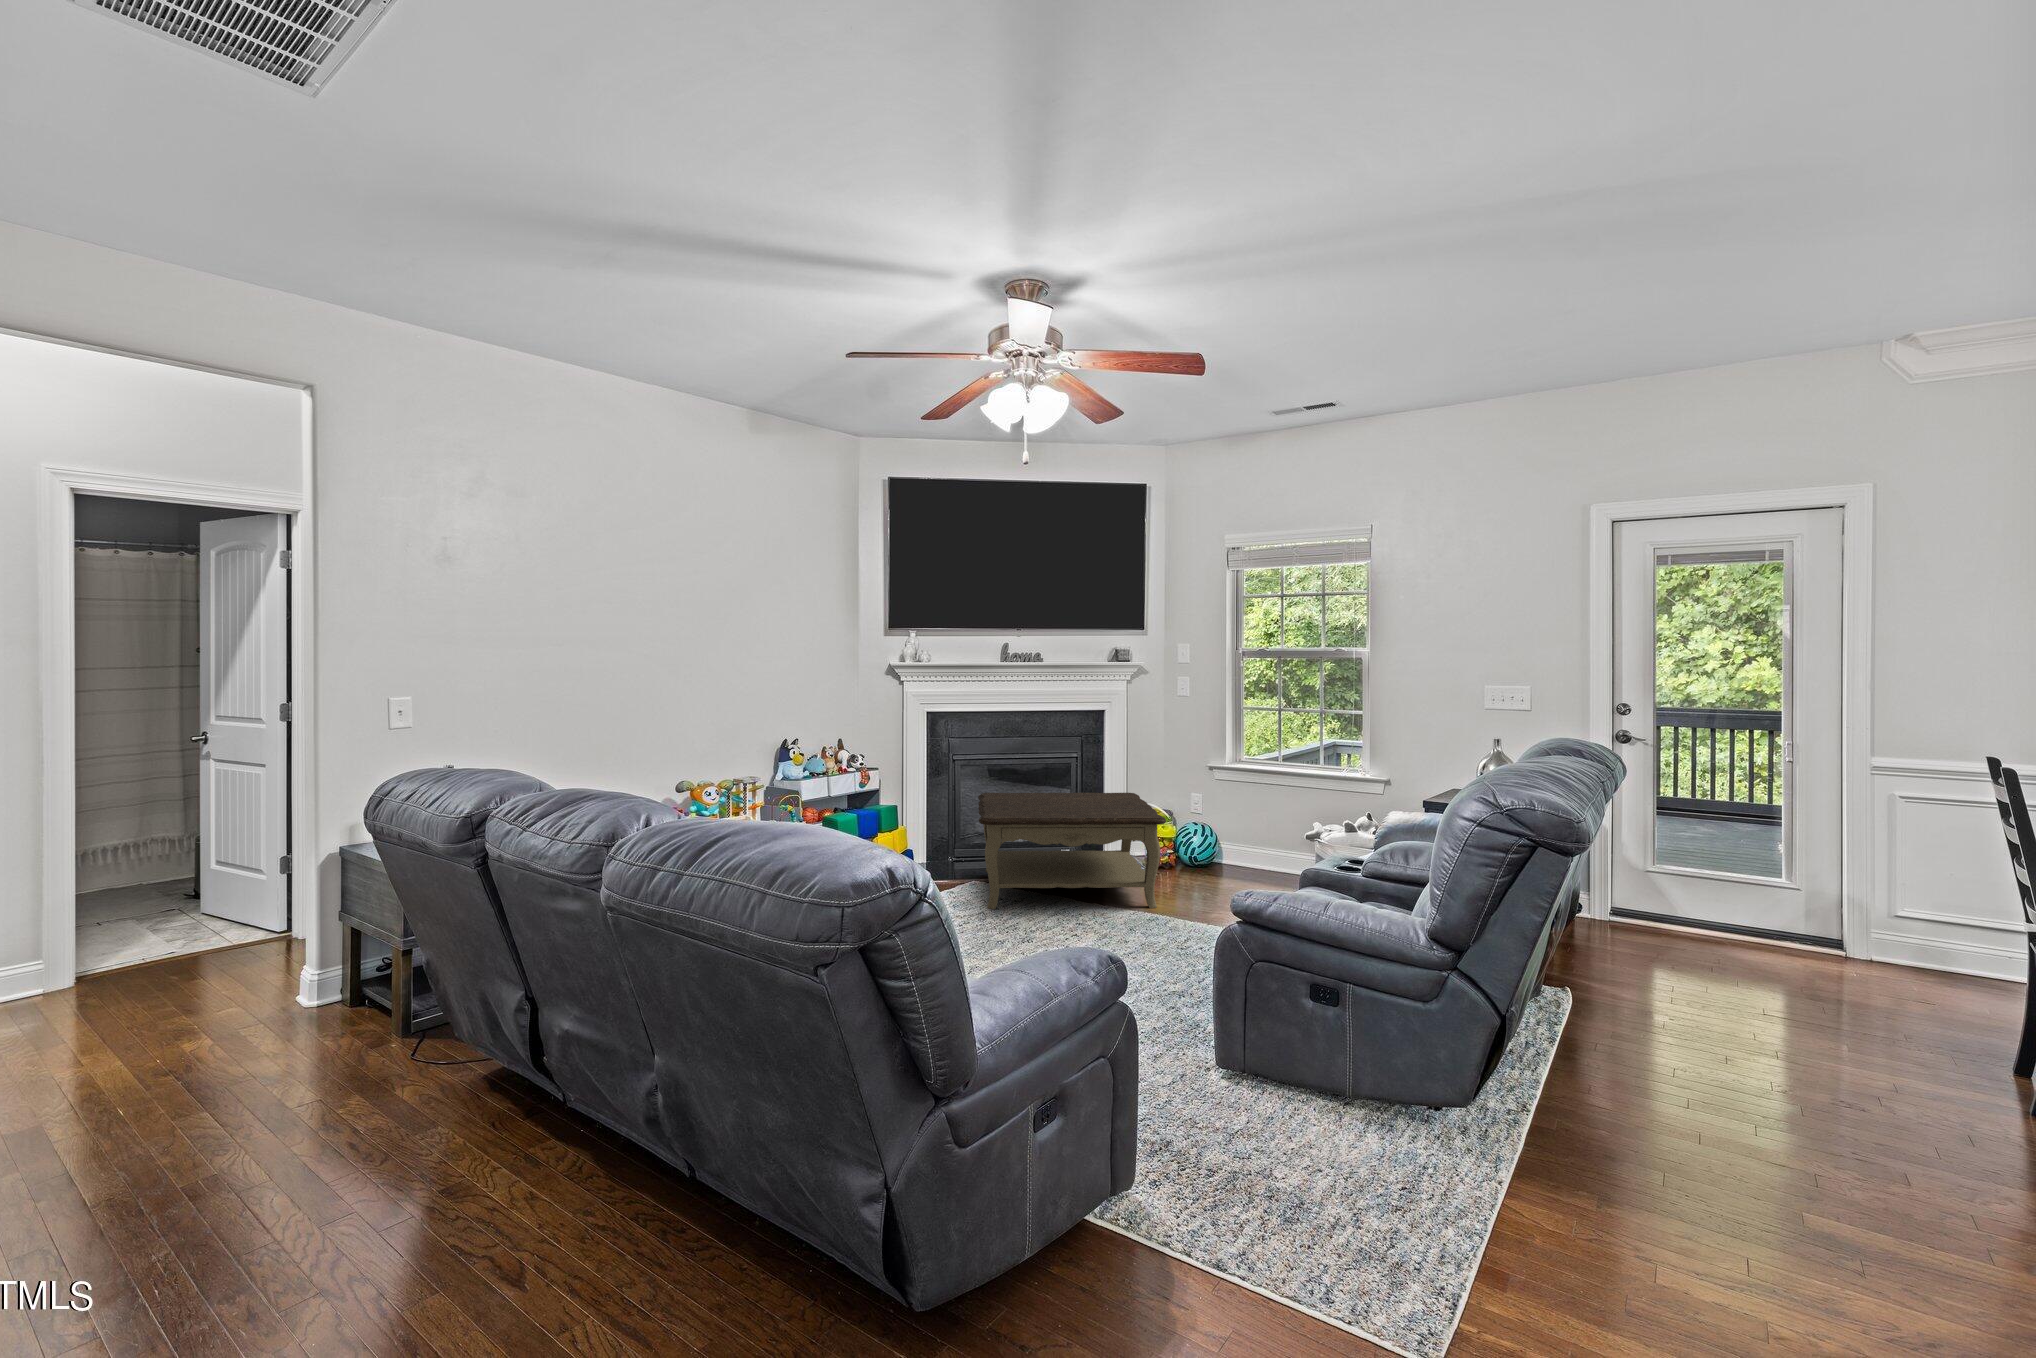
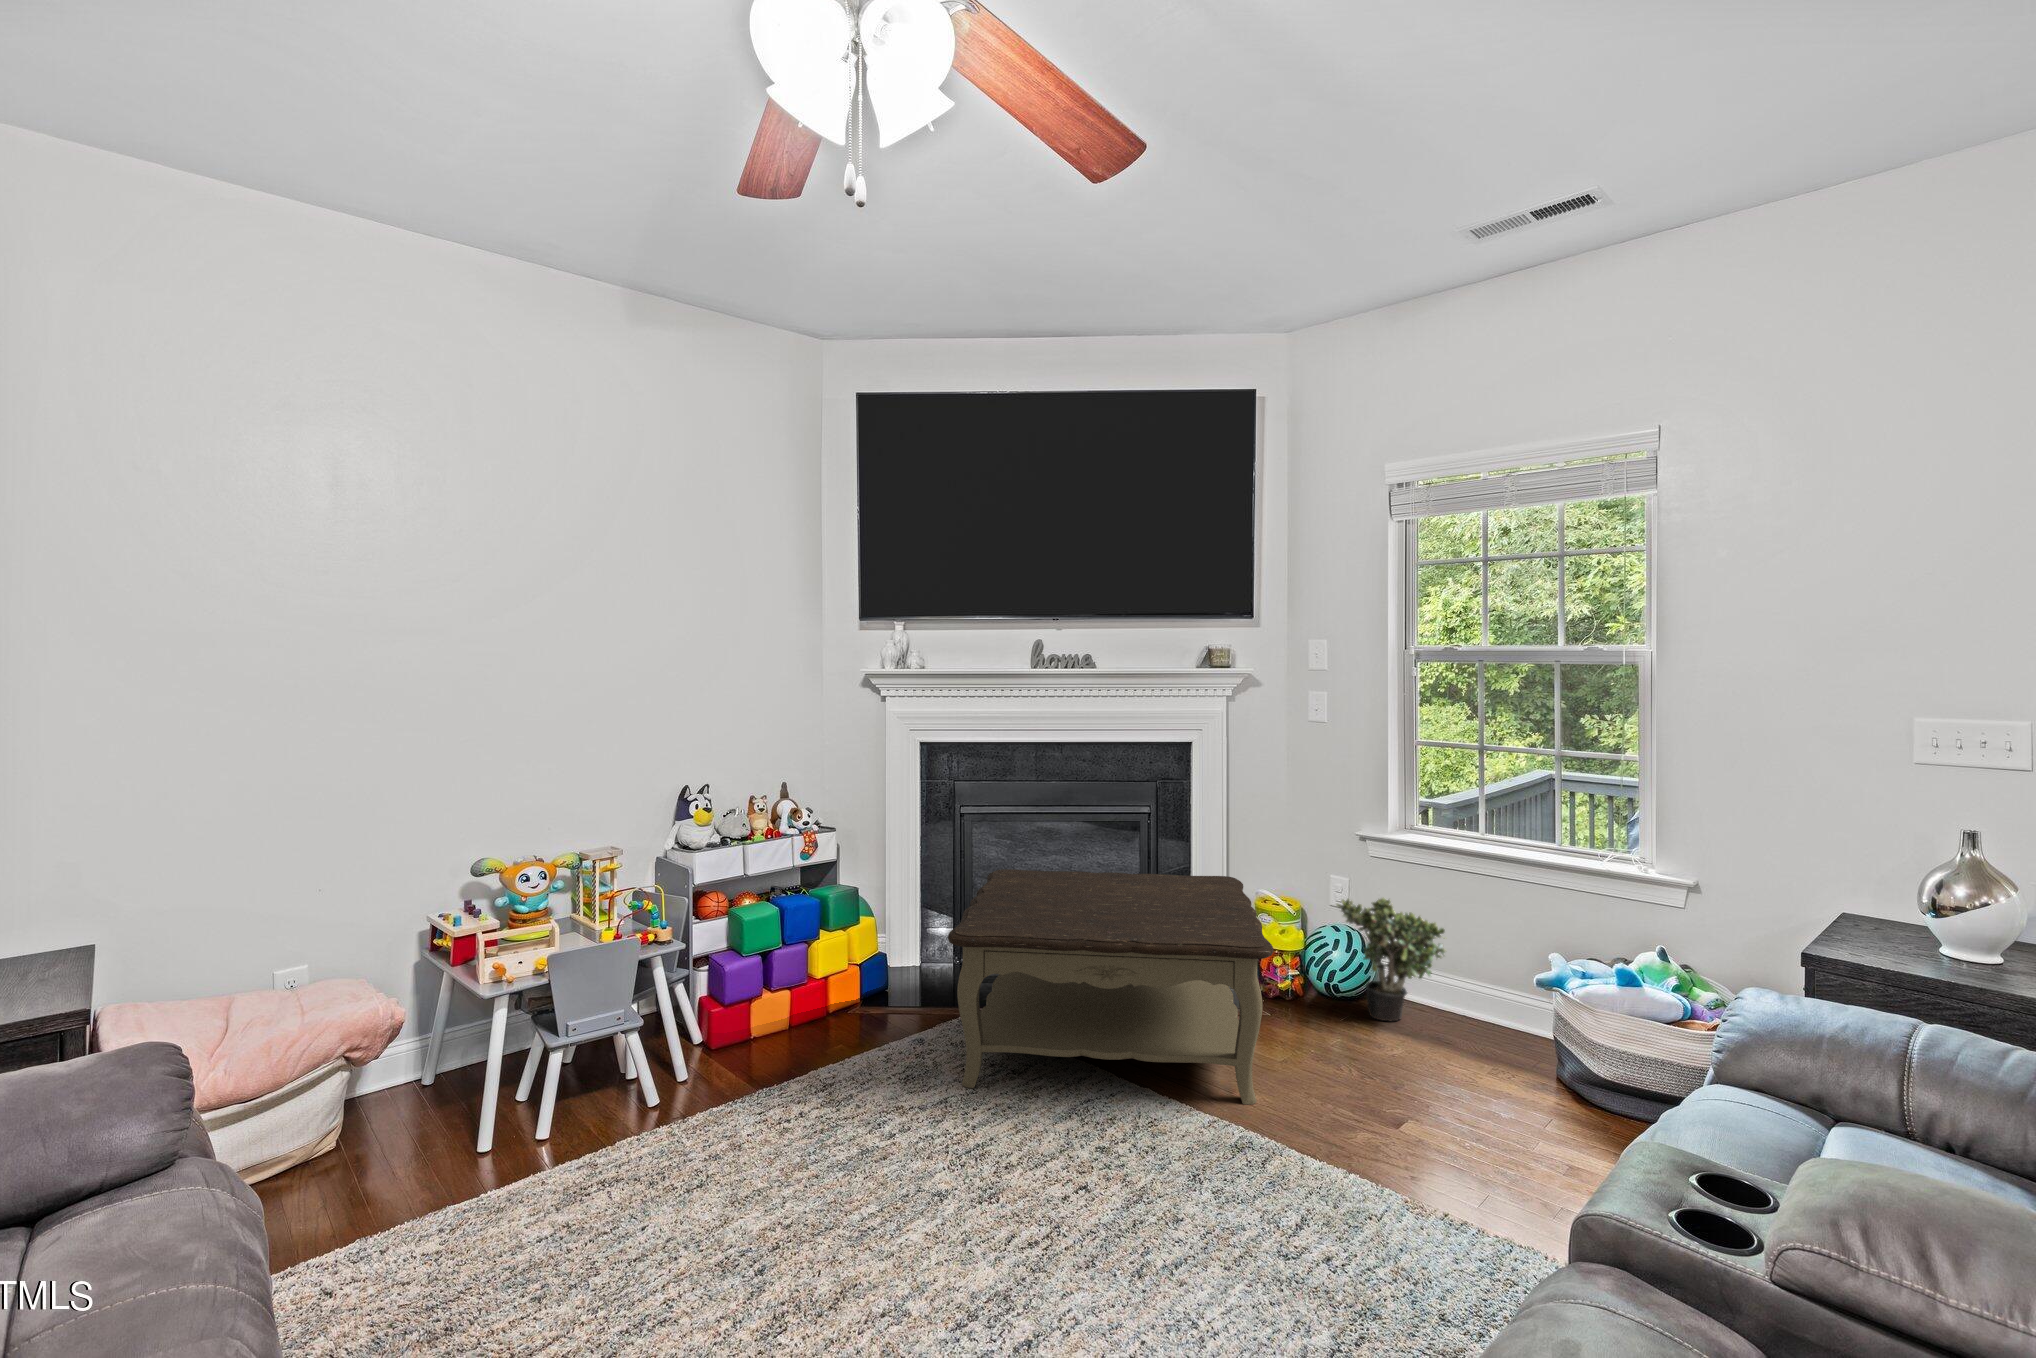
potted plant: none [1195,801,1260,875] -> present [1337,898,1446,1021]

